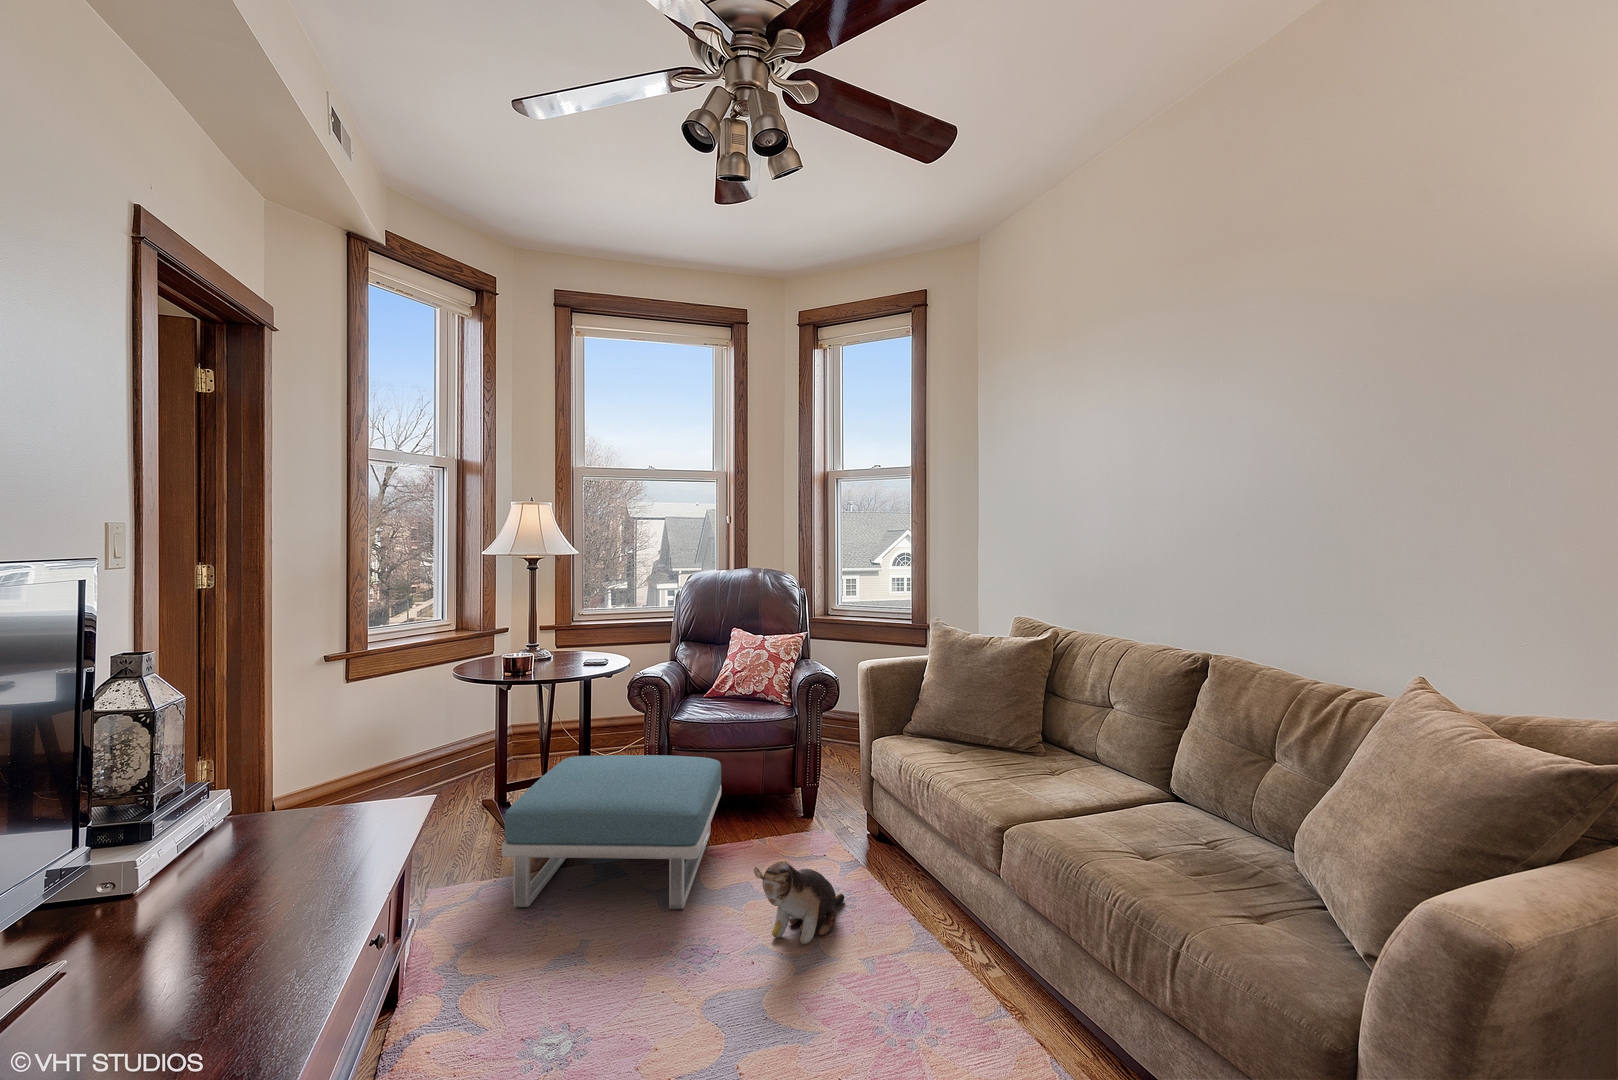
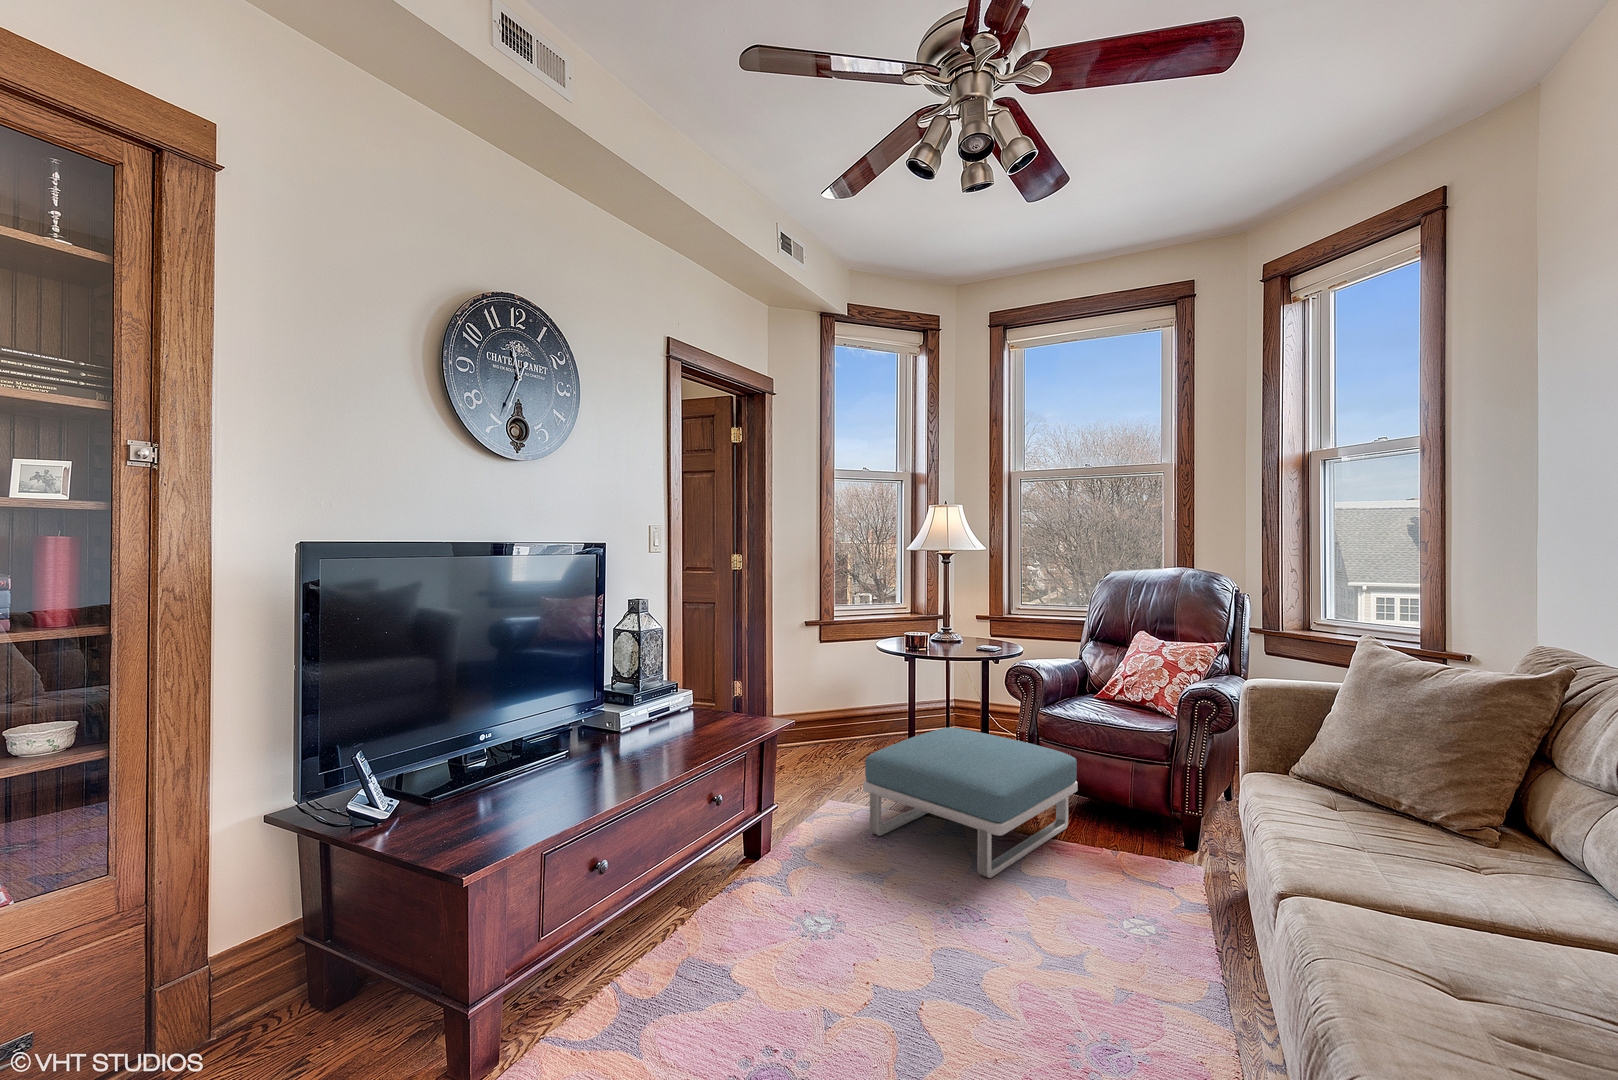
plush toy: present [754,861,844,944] -> none [1019,855,1151,947]

